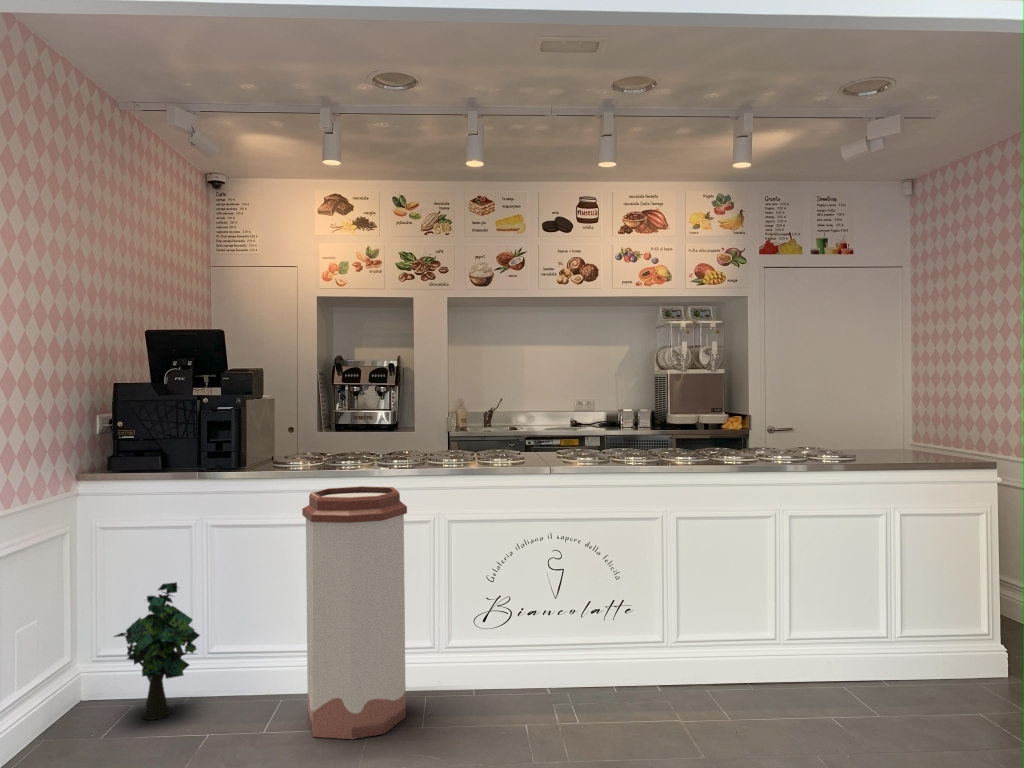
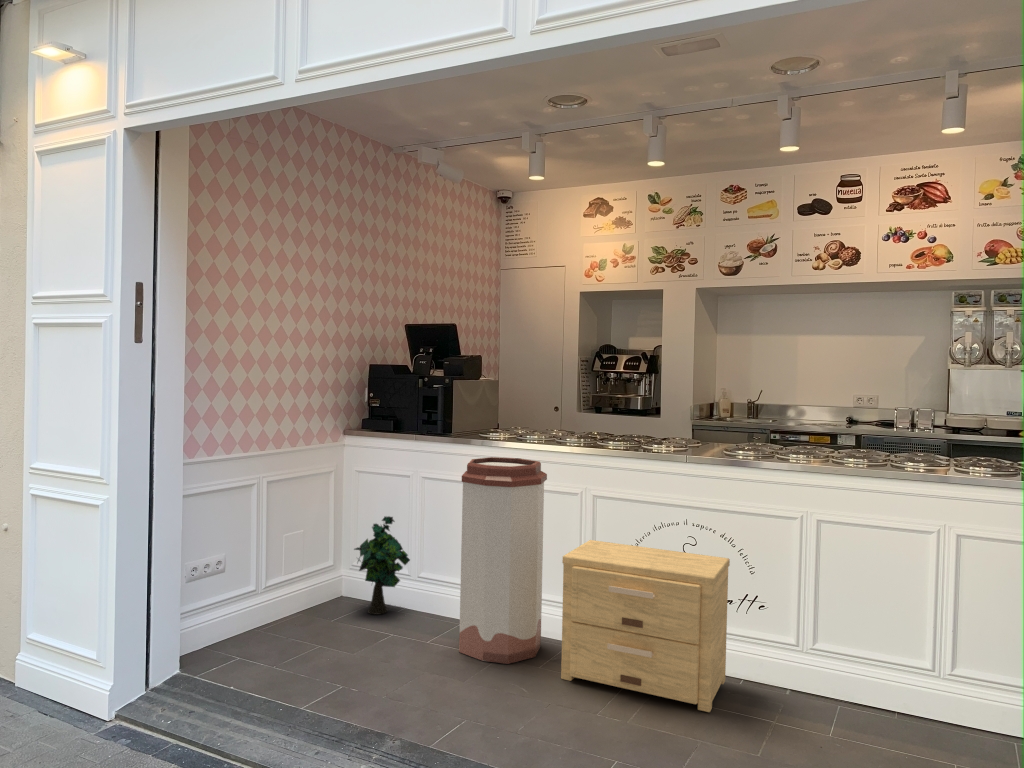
side table: none [452,565,621,734] -> present [561,540,730,712]

